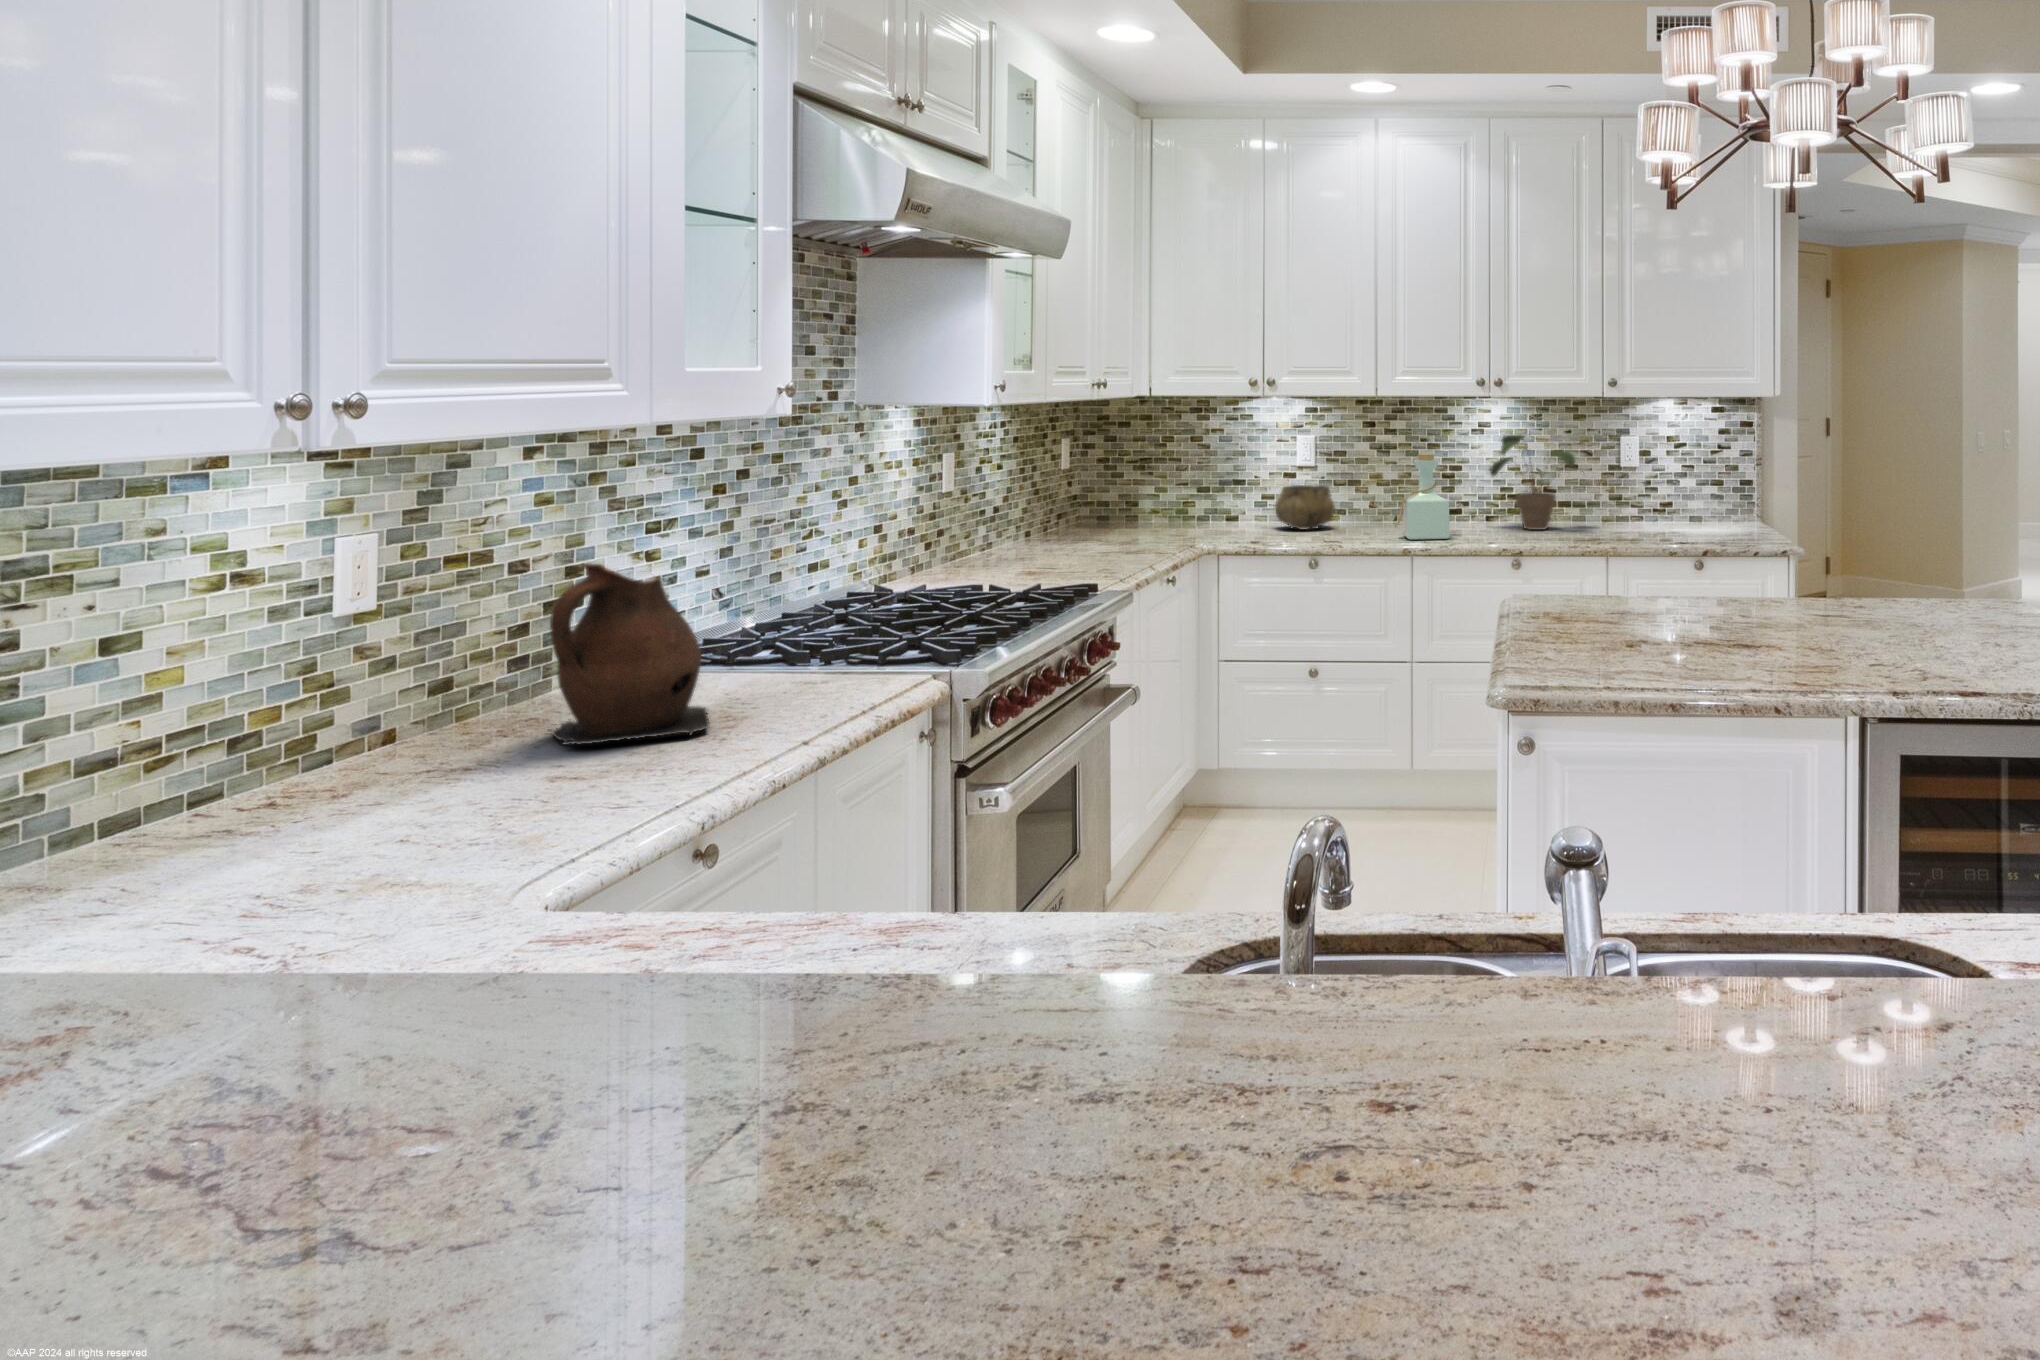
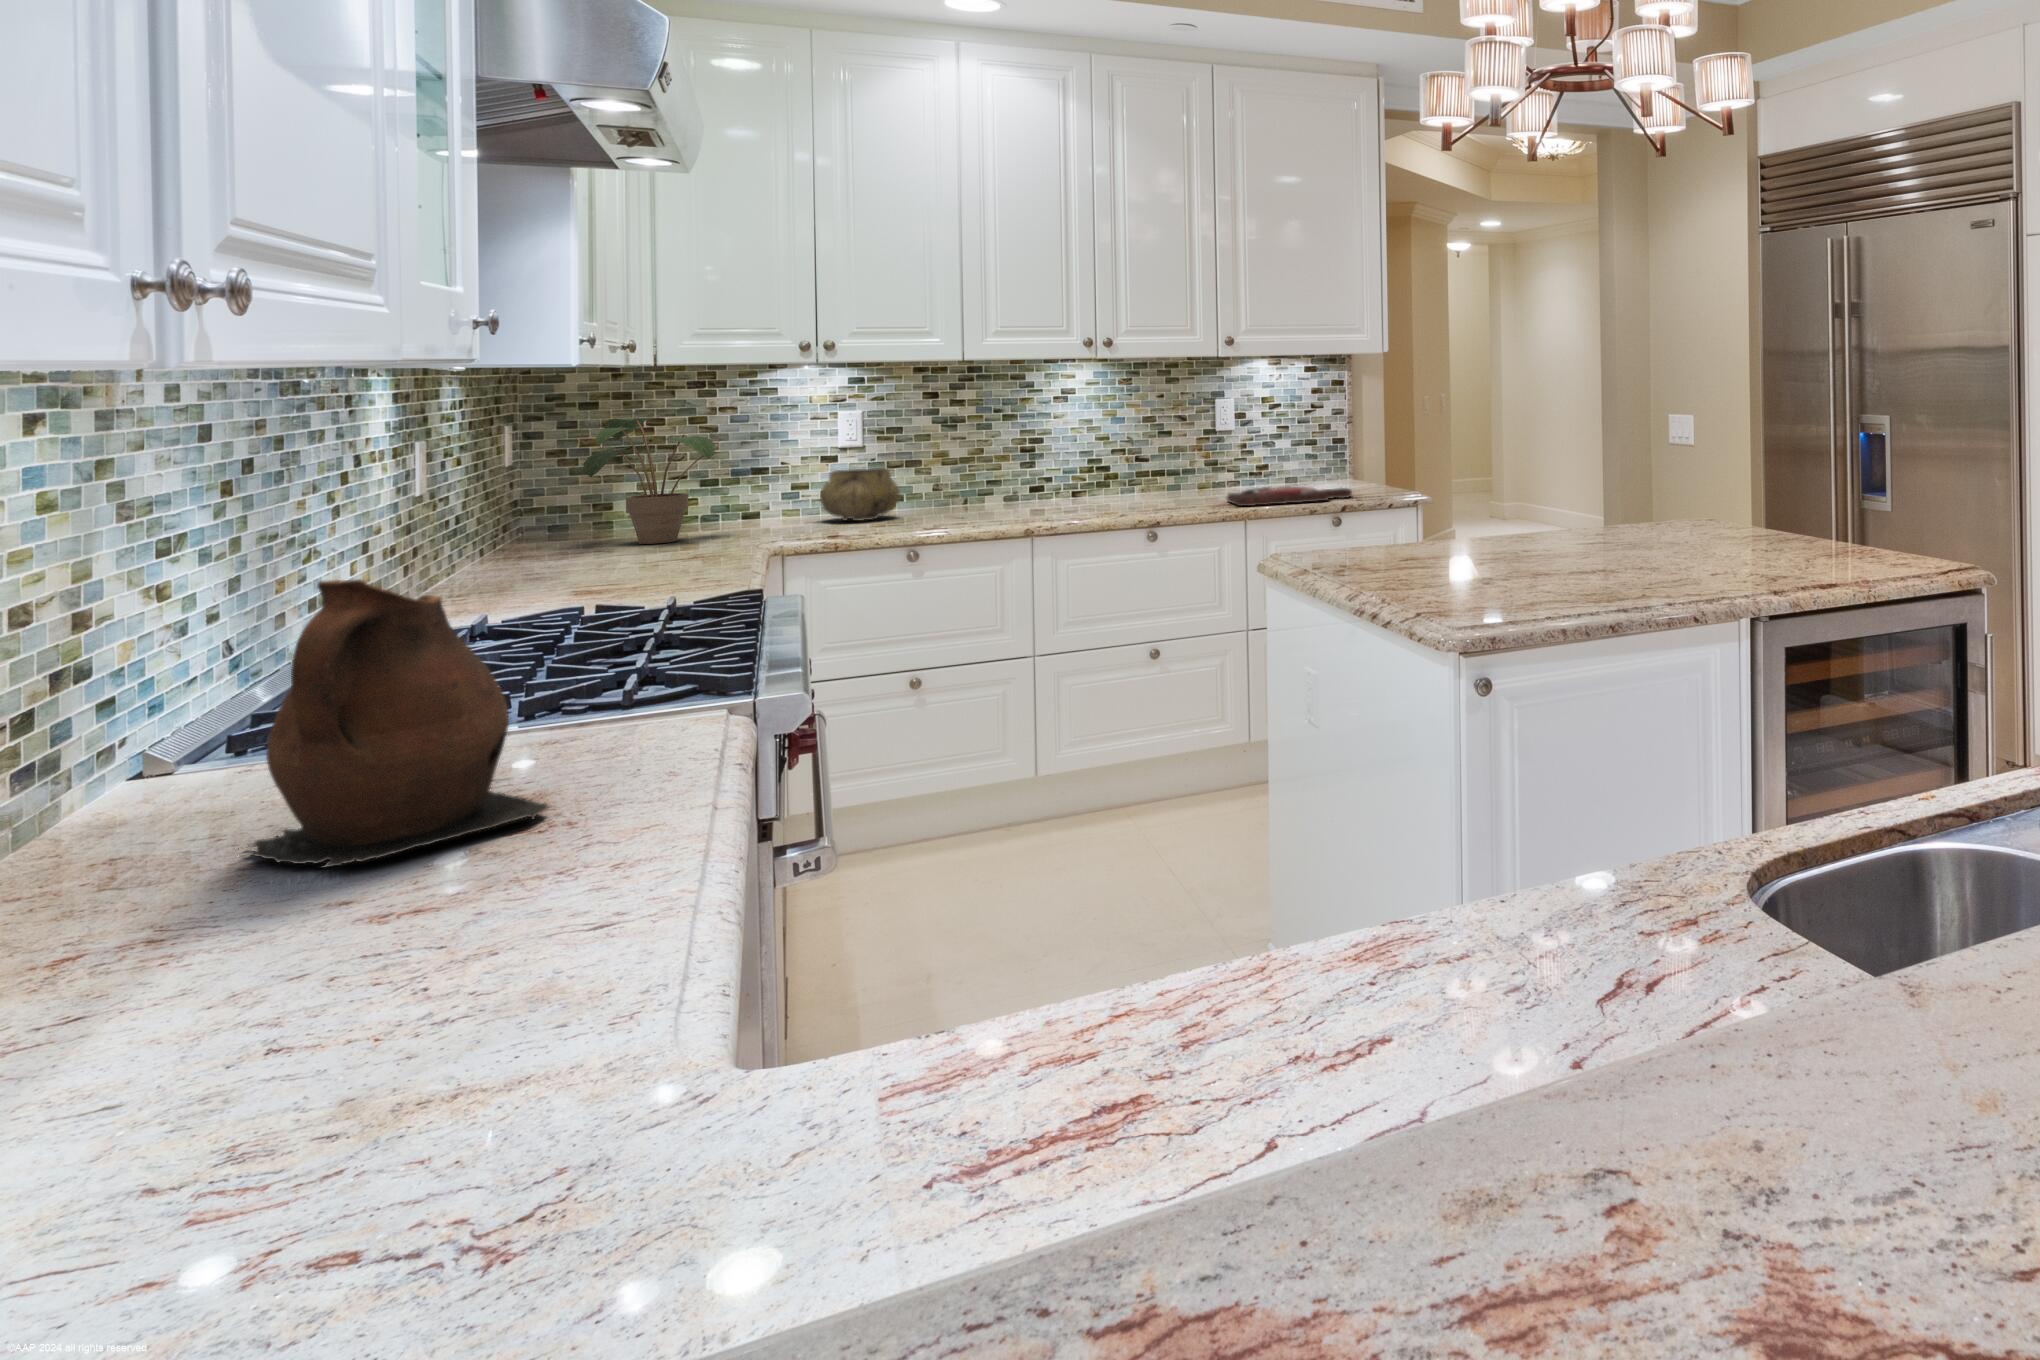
potted plant: present [1490,434,1575,530] -> present [583,416,718,544]
bottle: present [1397,454,1449,540] -> none [999,423,1064,520]
cutting board: none [1604,524,1726,543] -> present [1227,486,1352,506]

